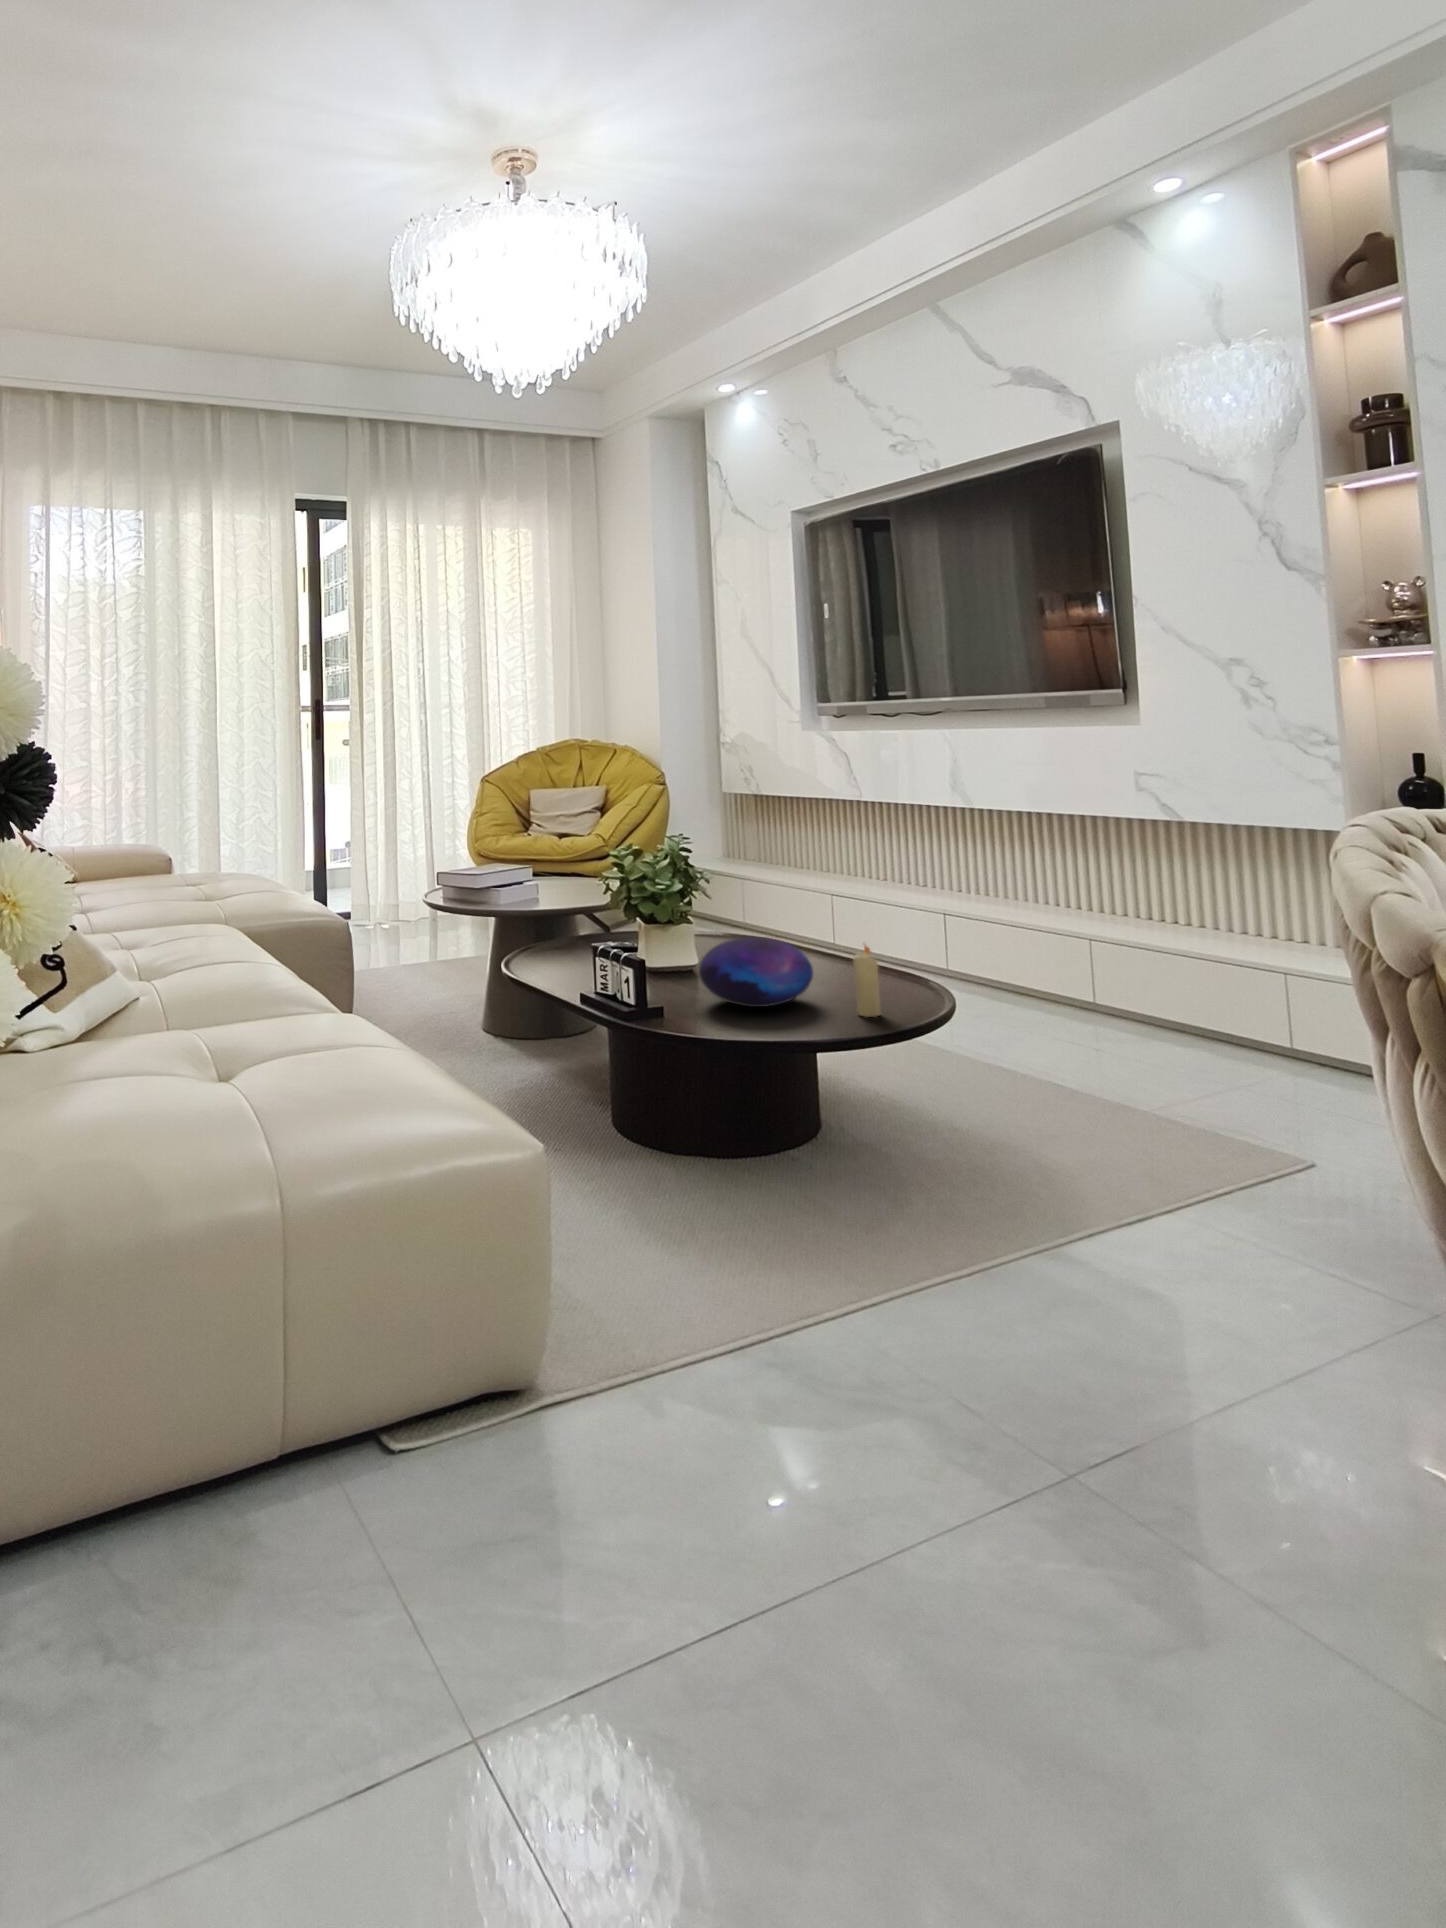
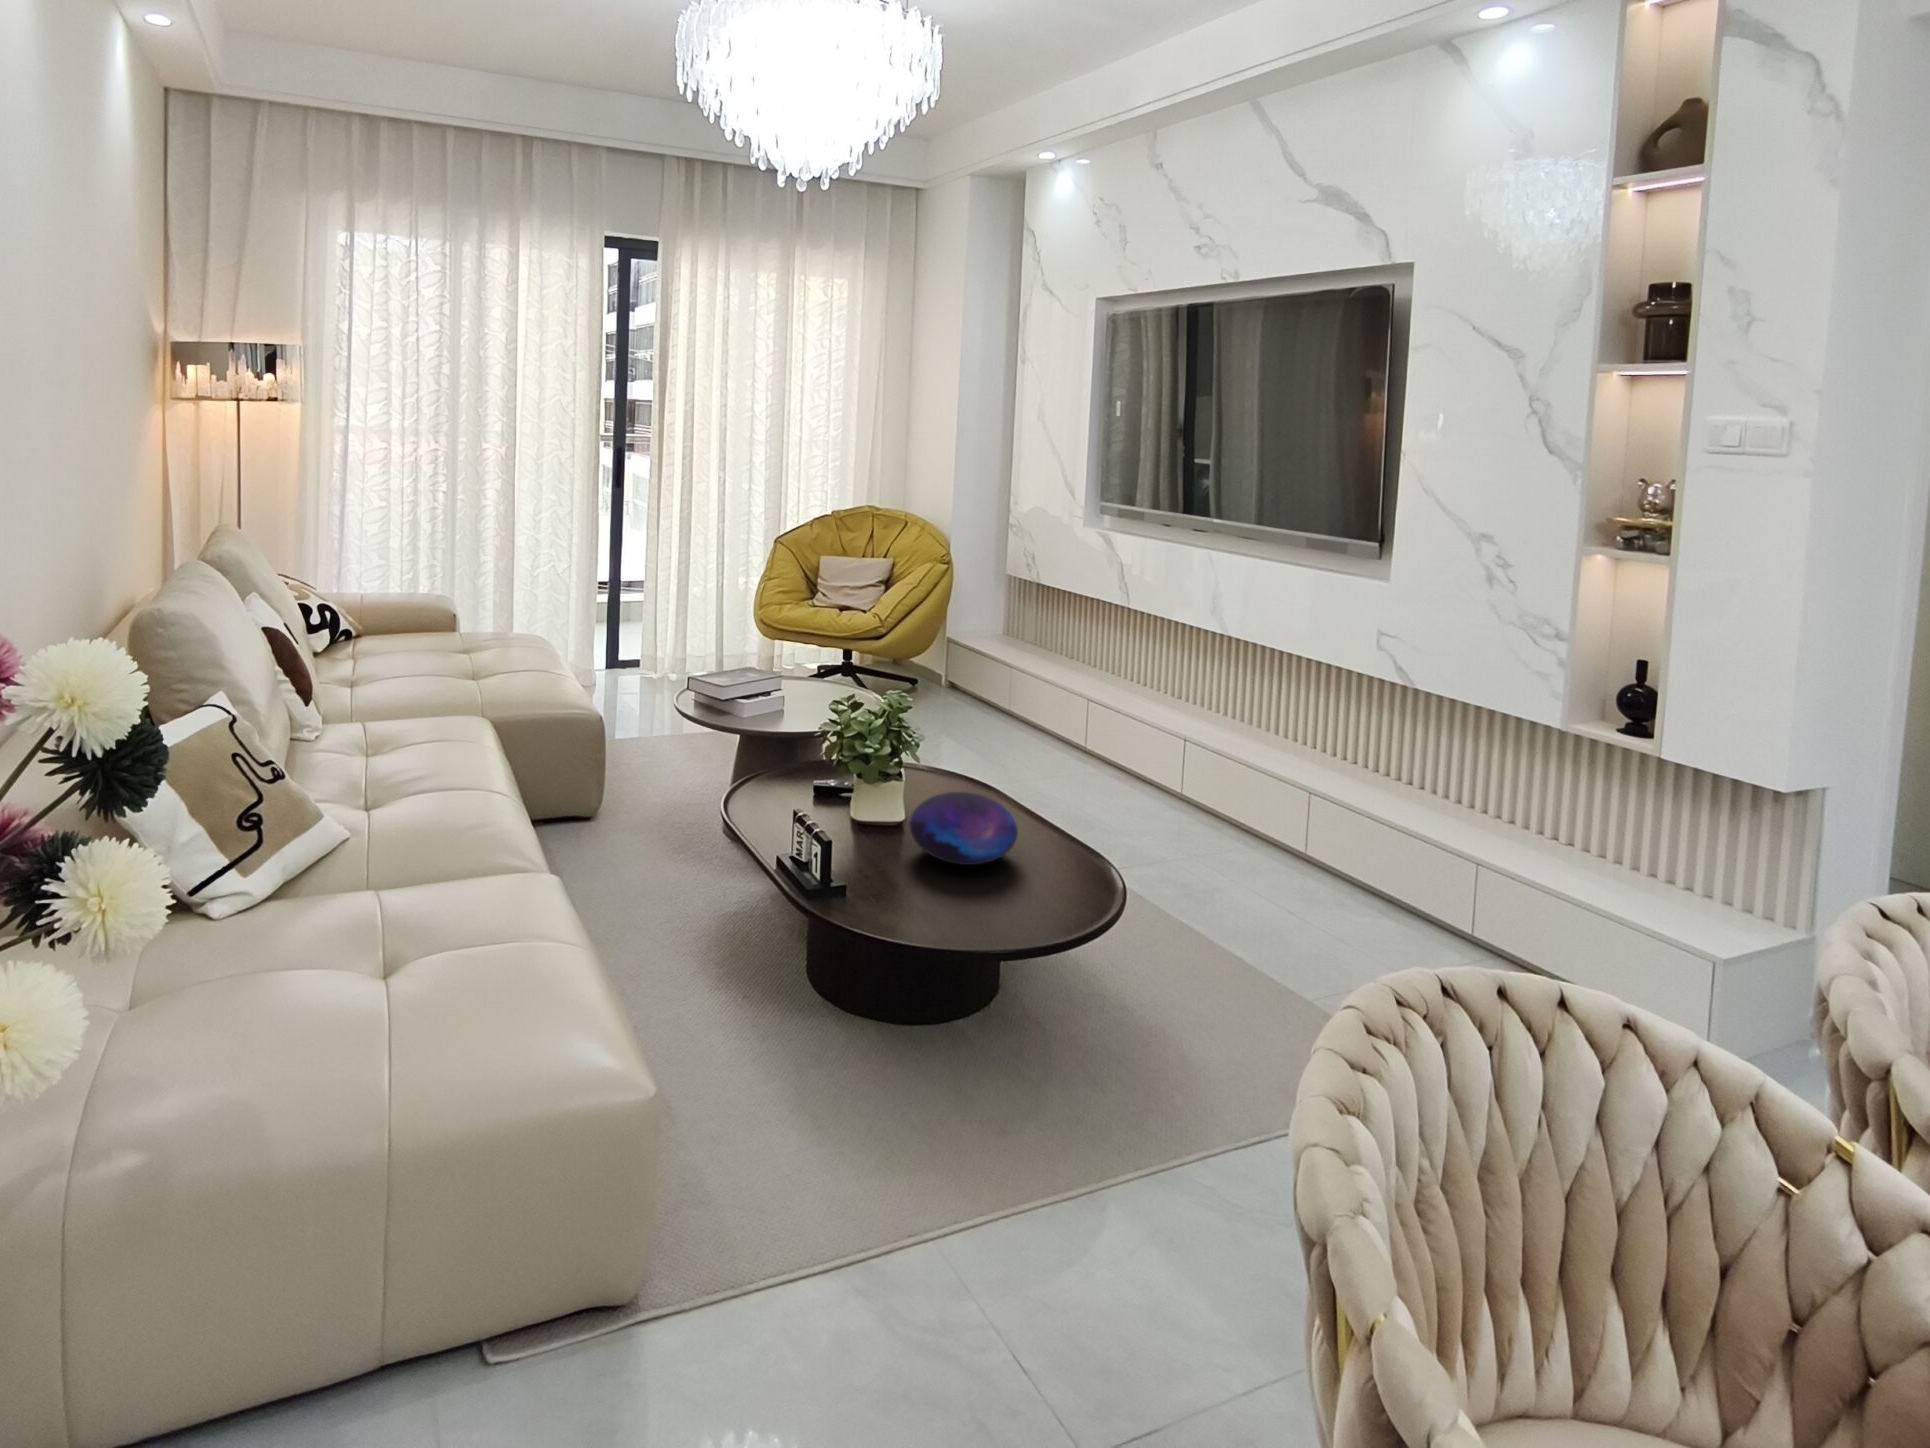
candle: present [853,946,881,1017] -> none [1051,818,1076,889]

